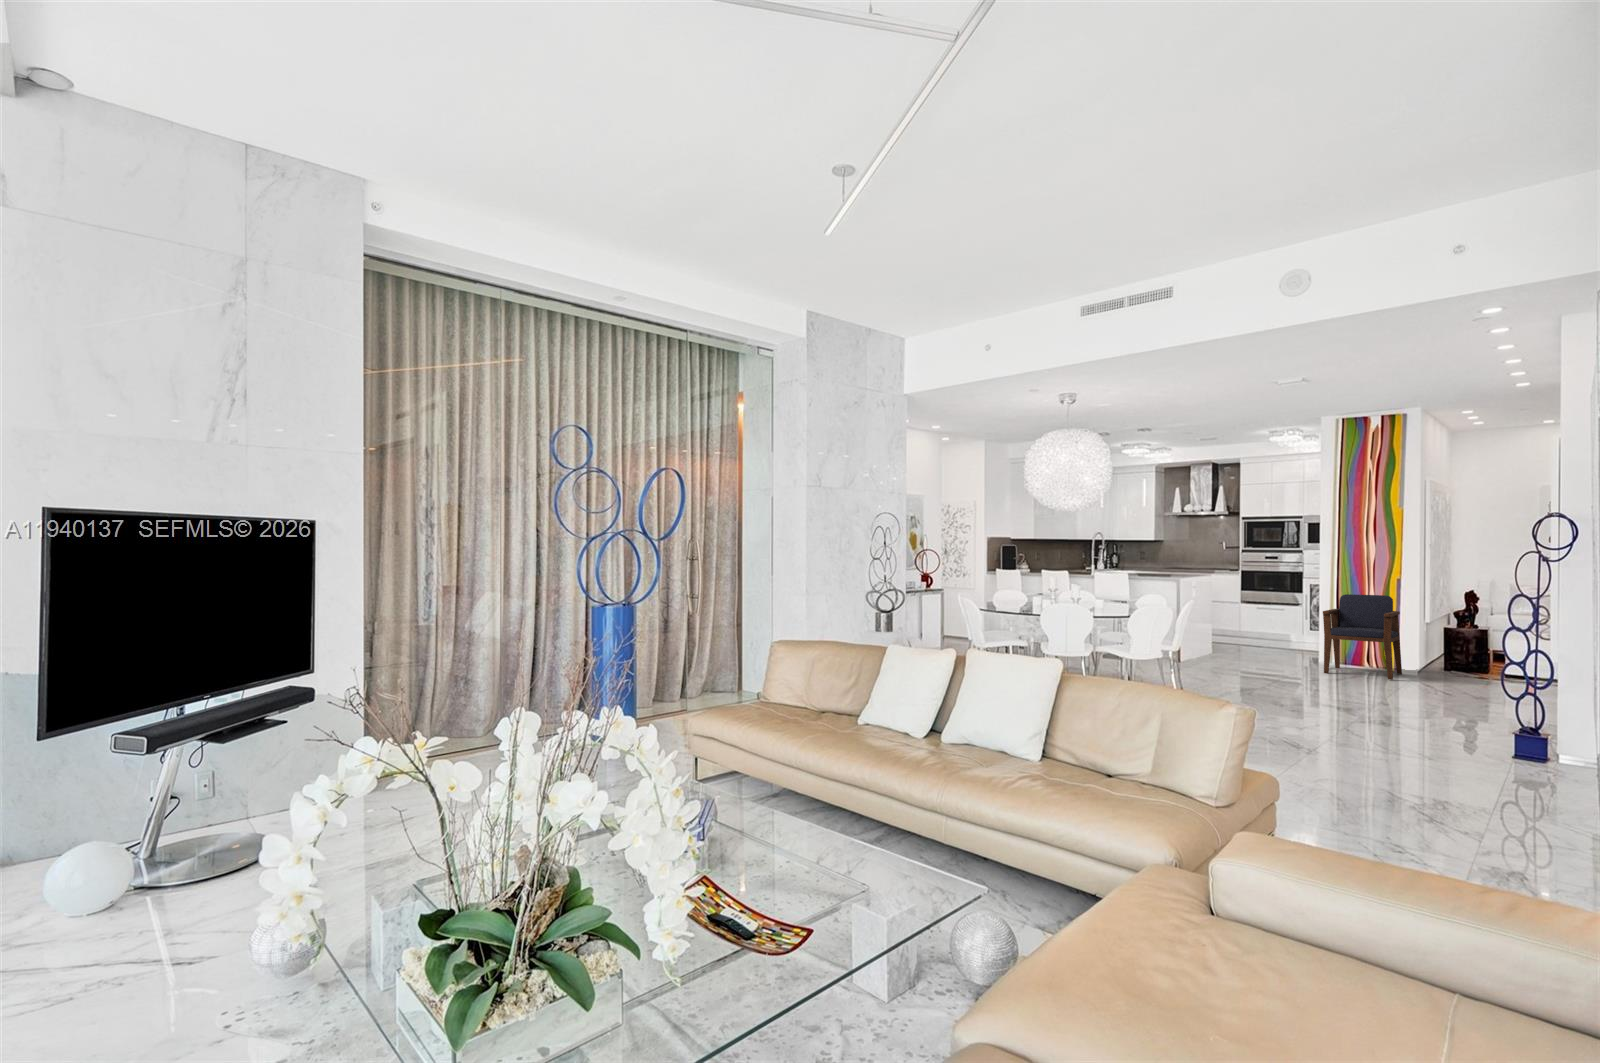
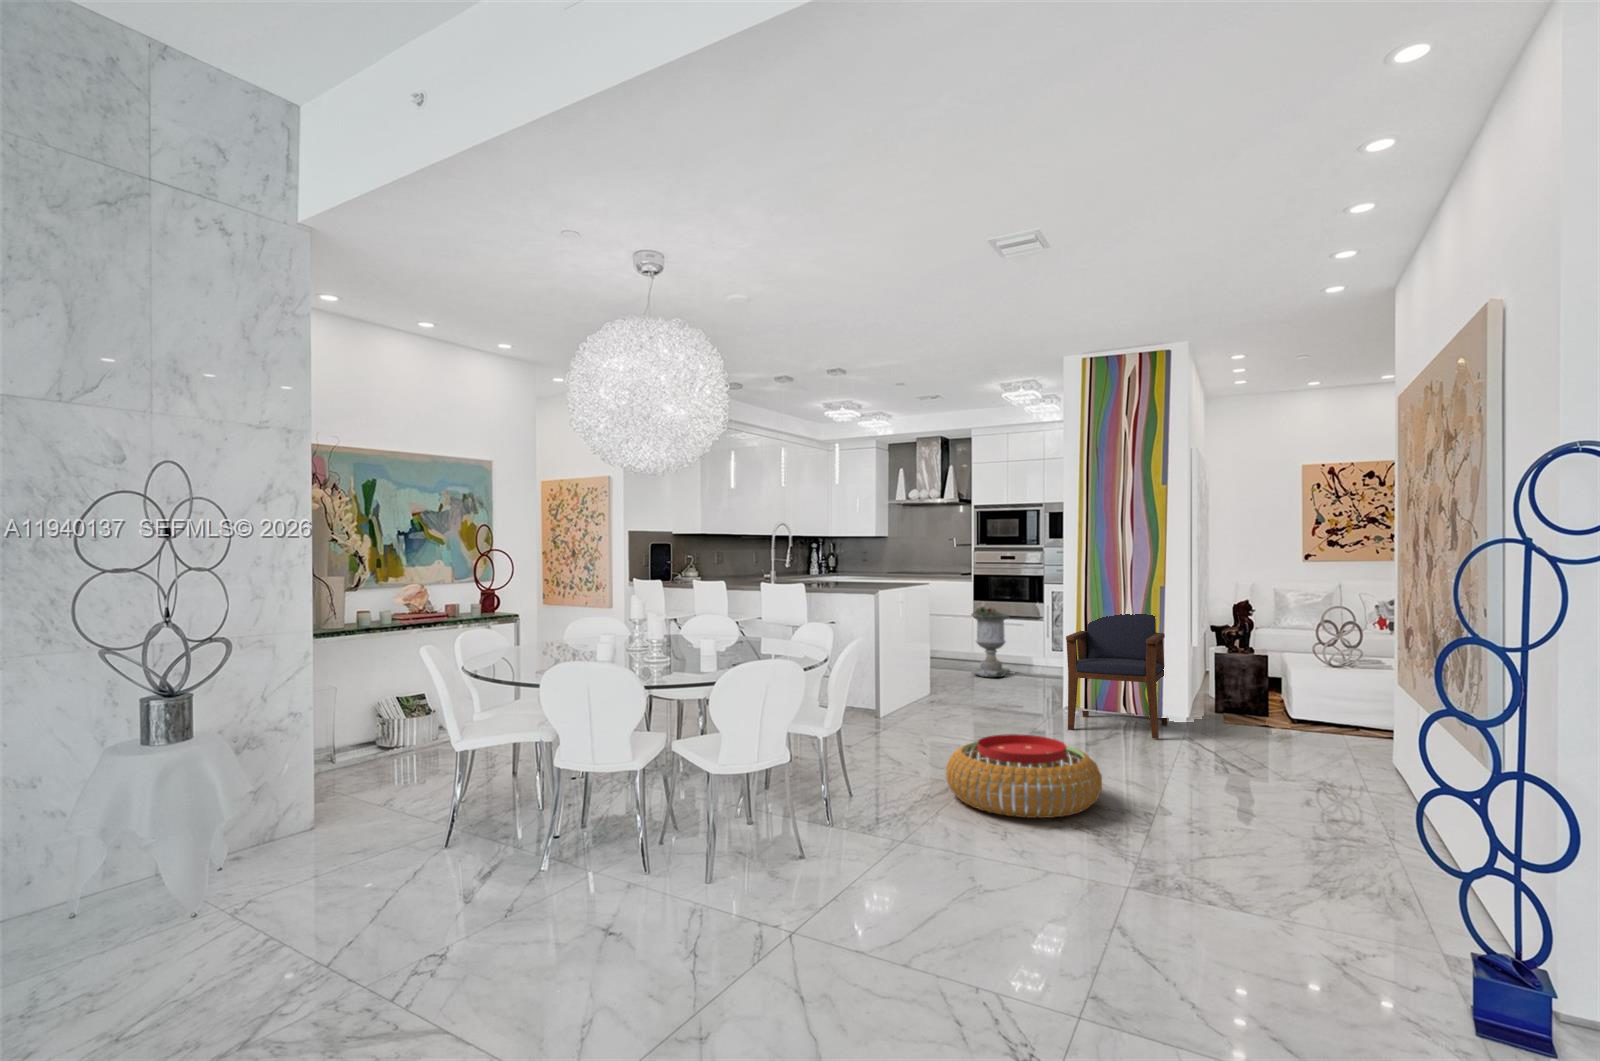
planter: none [1241,592,1273,645] -> present [972,606,1010,677]
pouf: none [1246,663,1348,704] -> present [946,734,1102,818]

